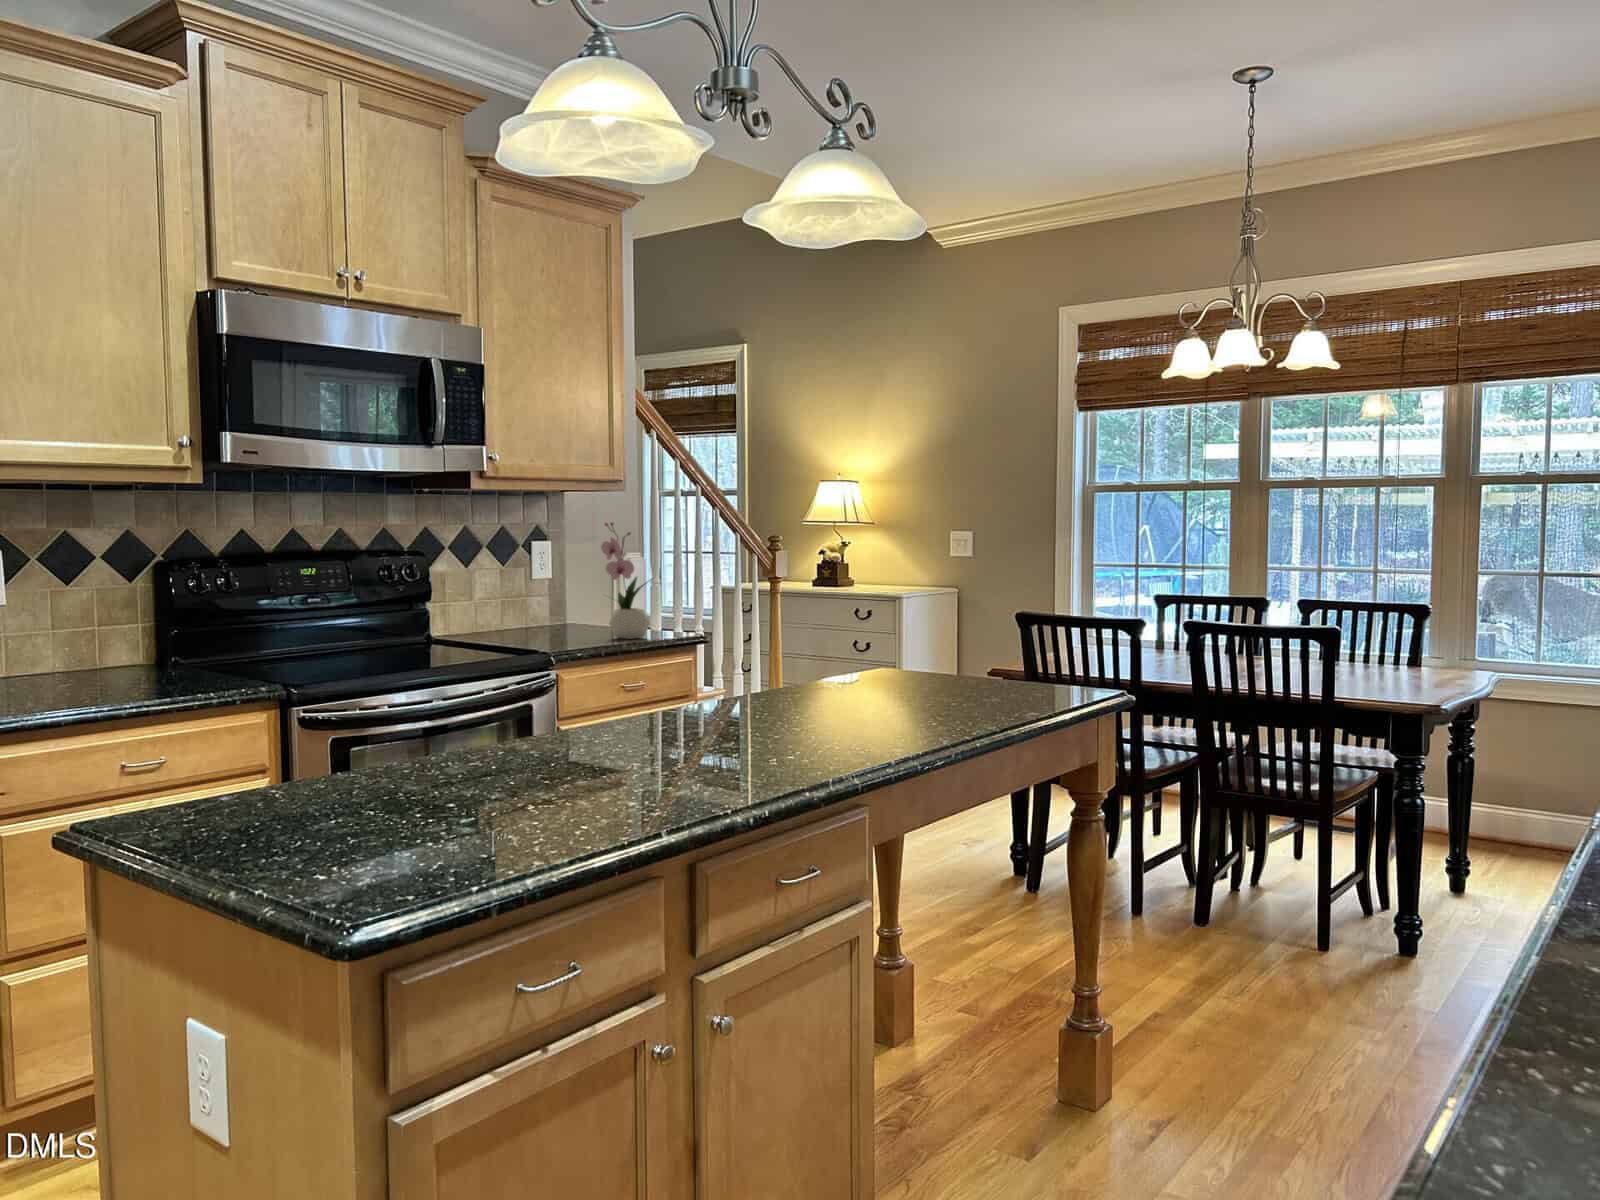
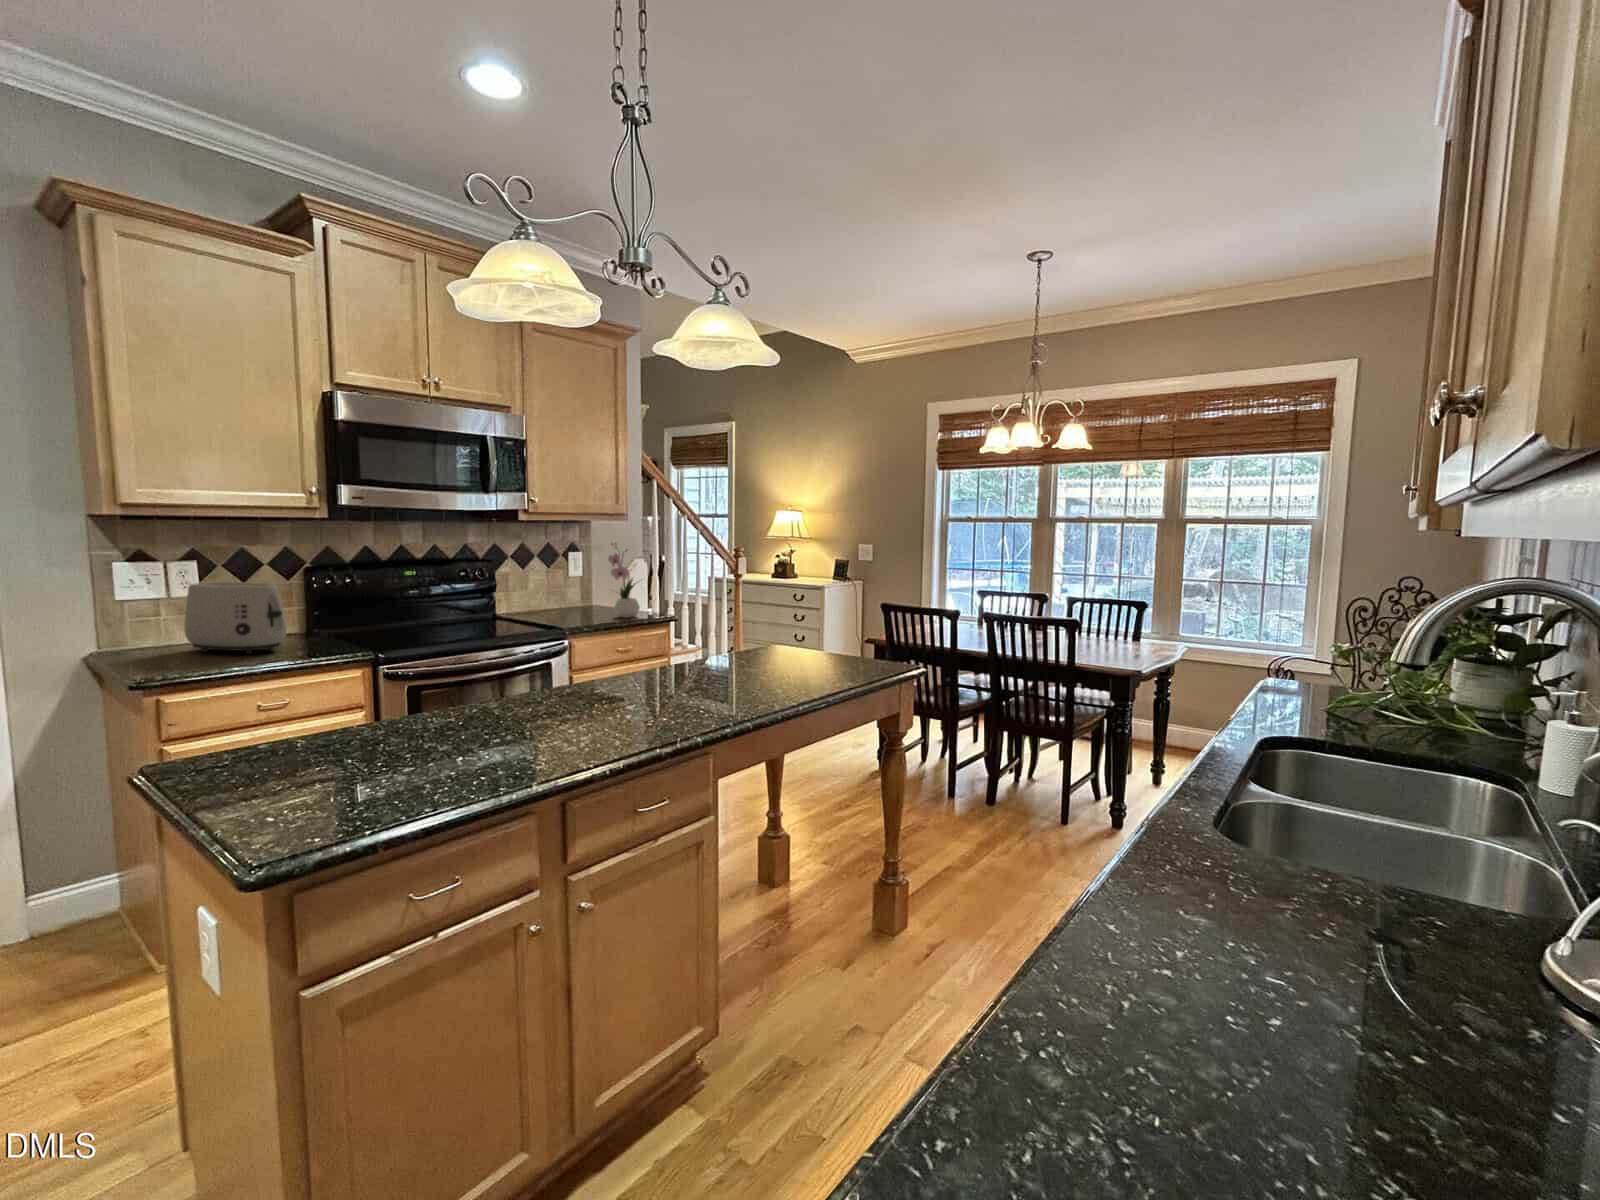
toaster: none [1,582,151,689] -> present [185,582,287,654]

